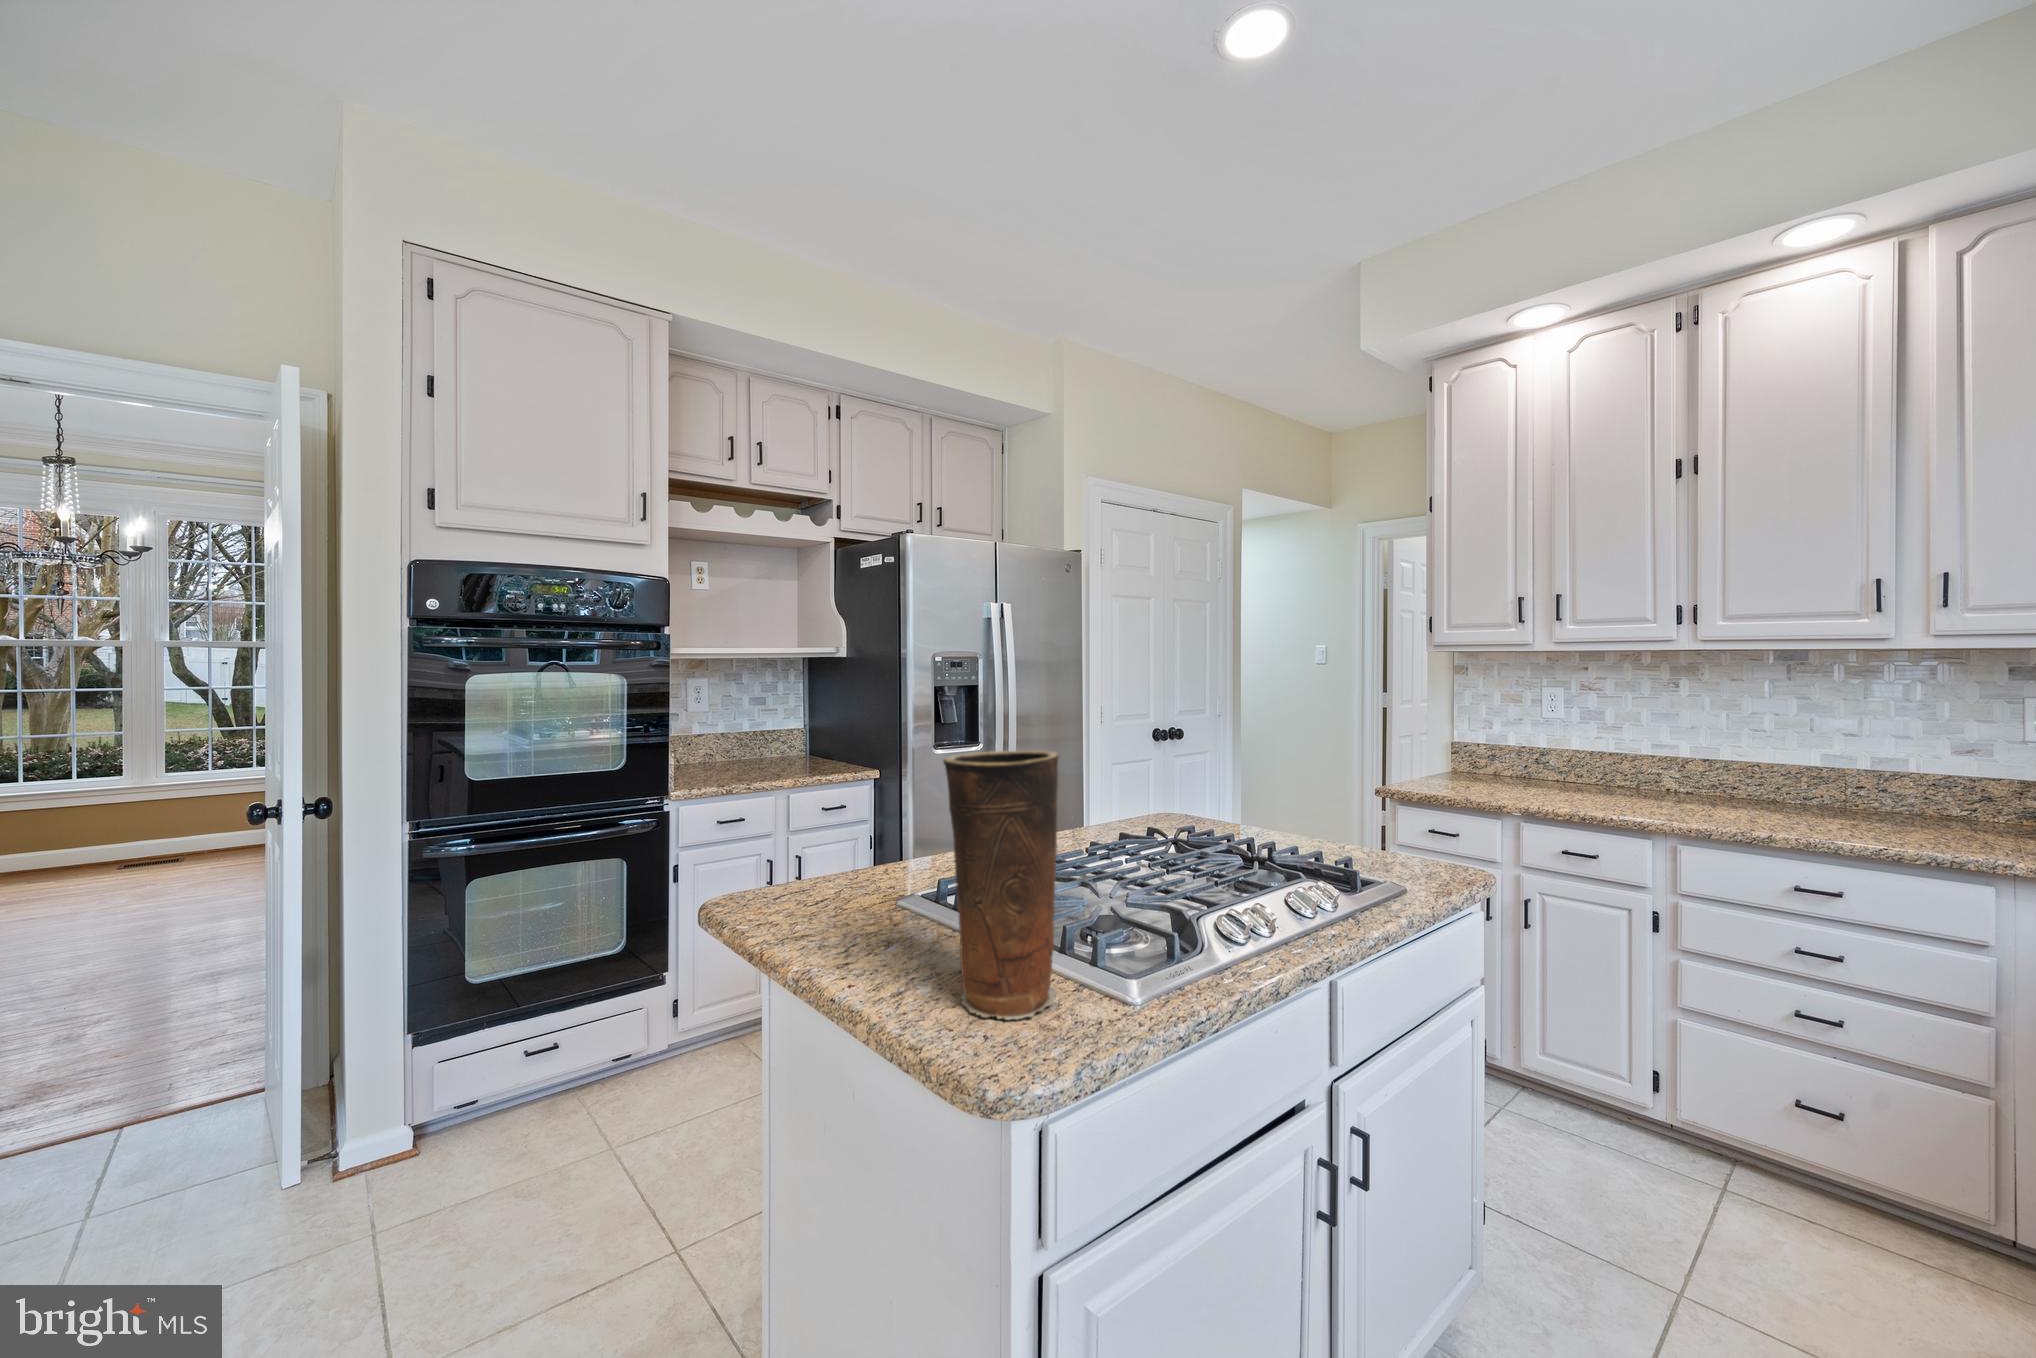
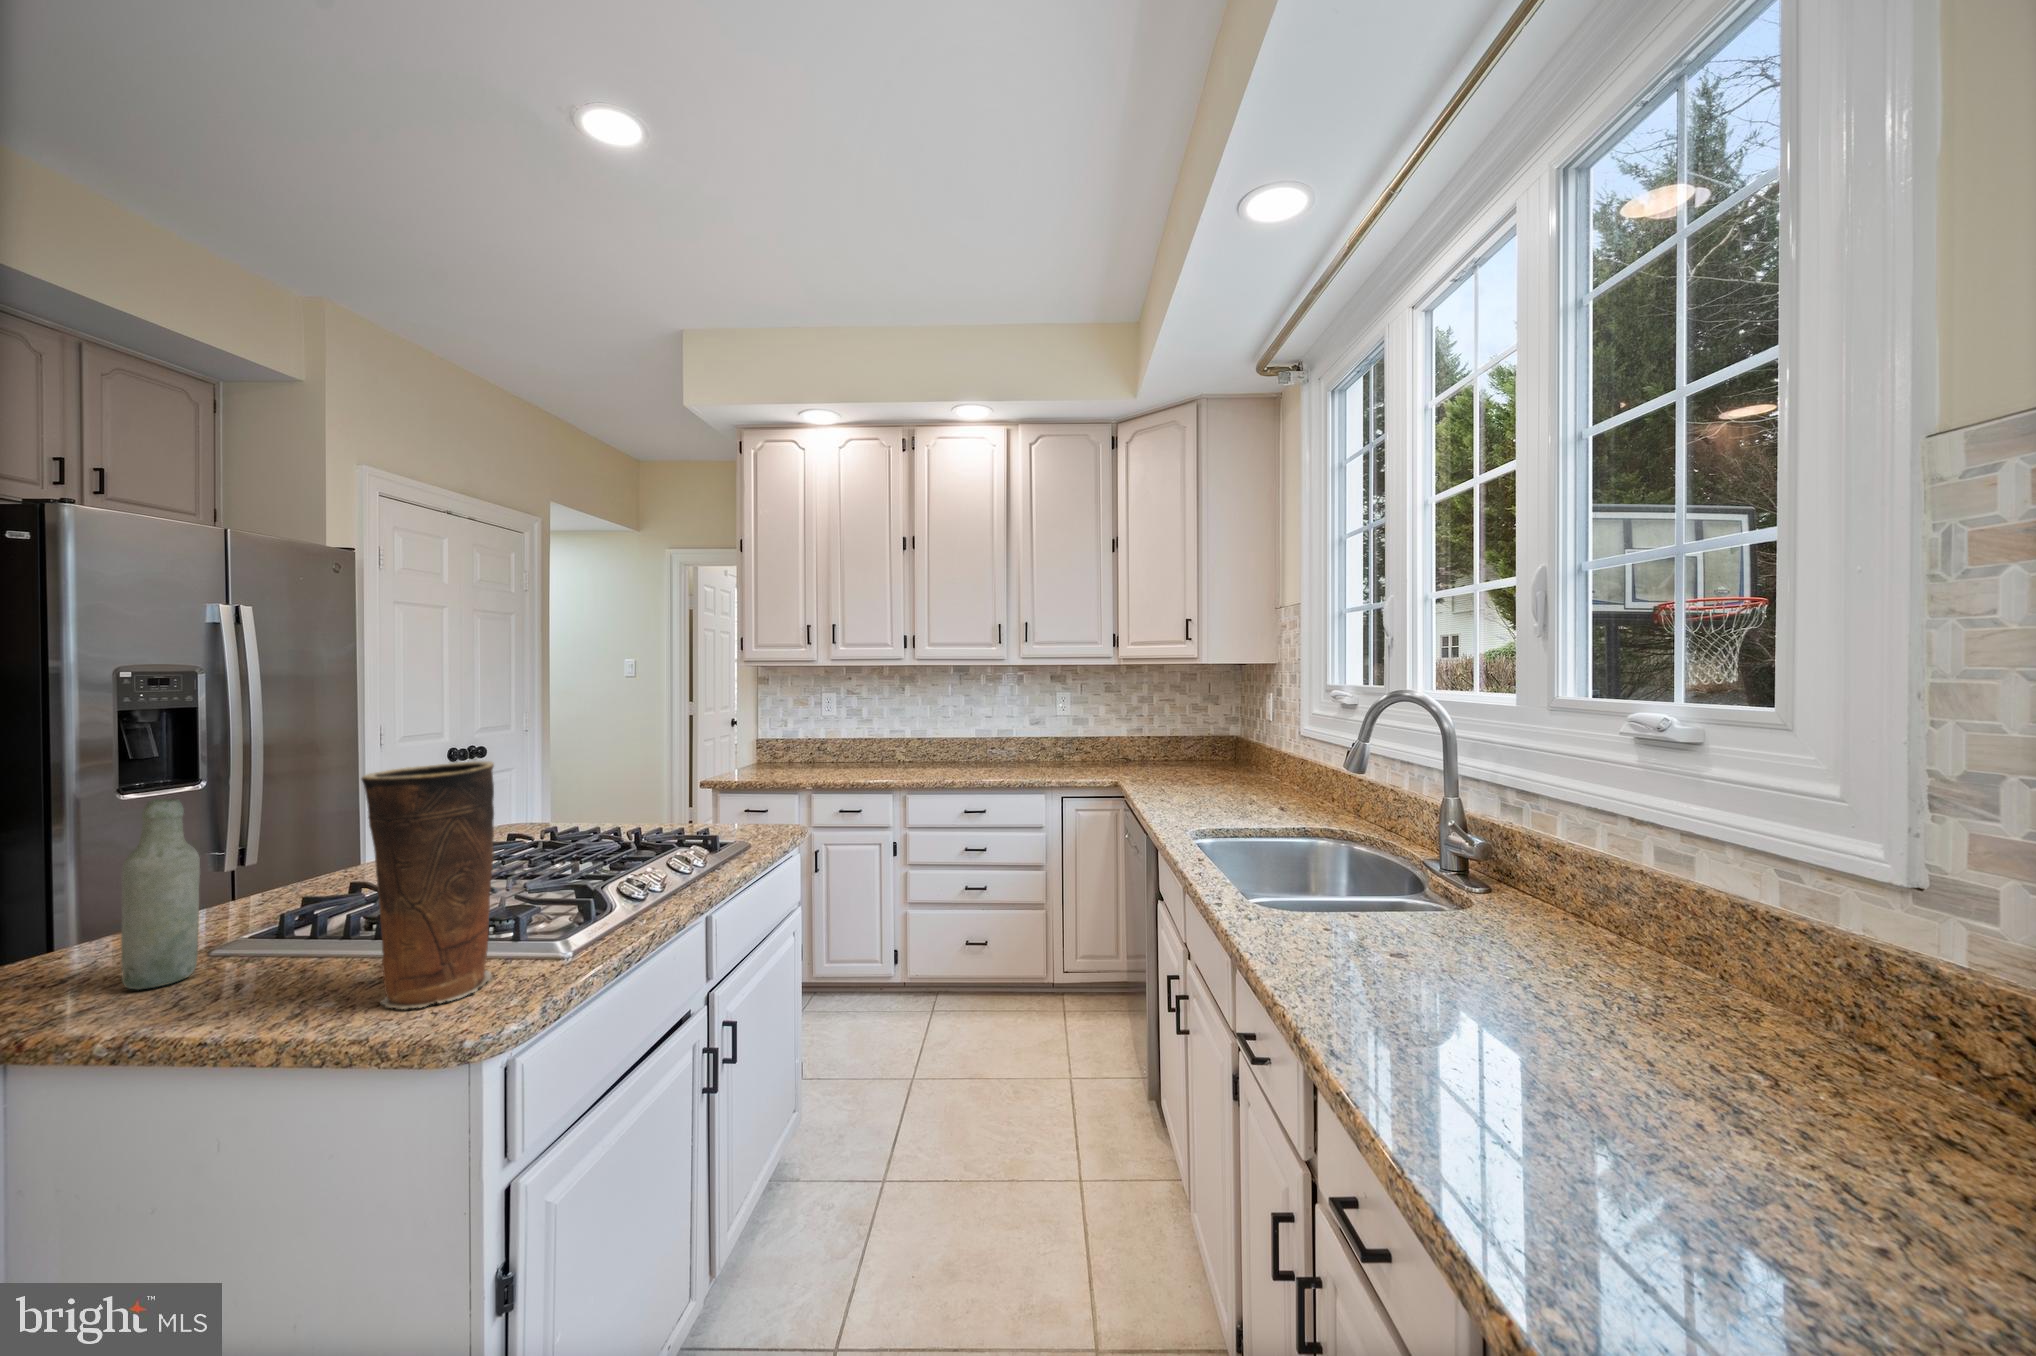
bottle: none [850,759,893,915] -> present [121,799,200,990]

